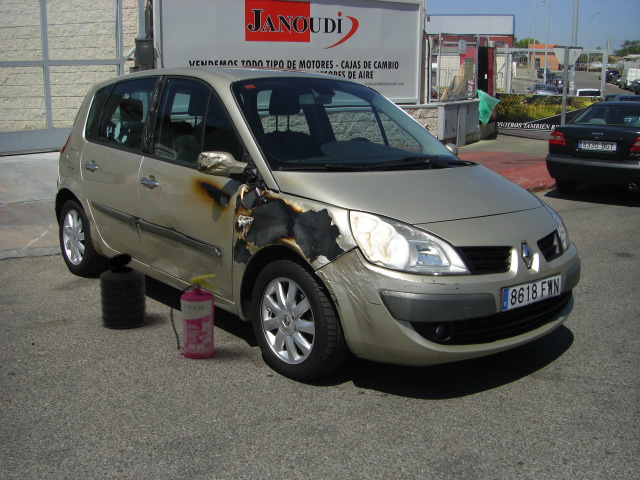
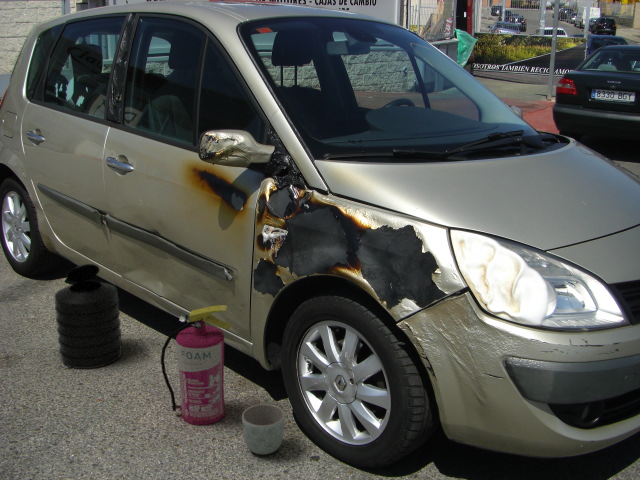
planter: none [222,341,251,373] -> present [242,404,285,455]

